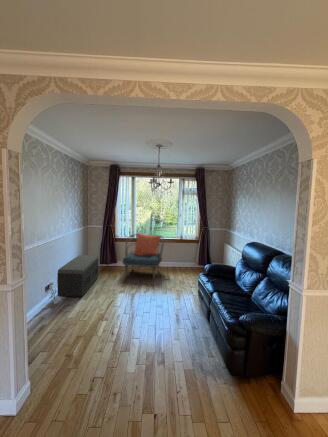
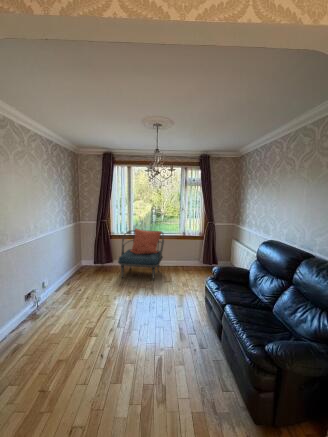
storage bench: present [57,255,99,297] -> none [40,255,92,305]

